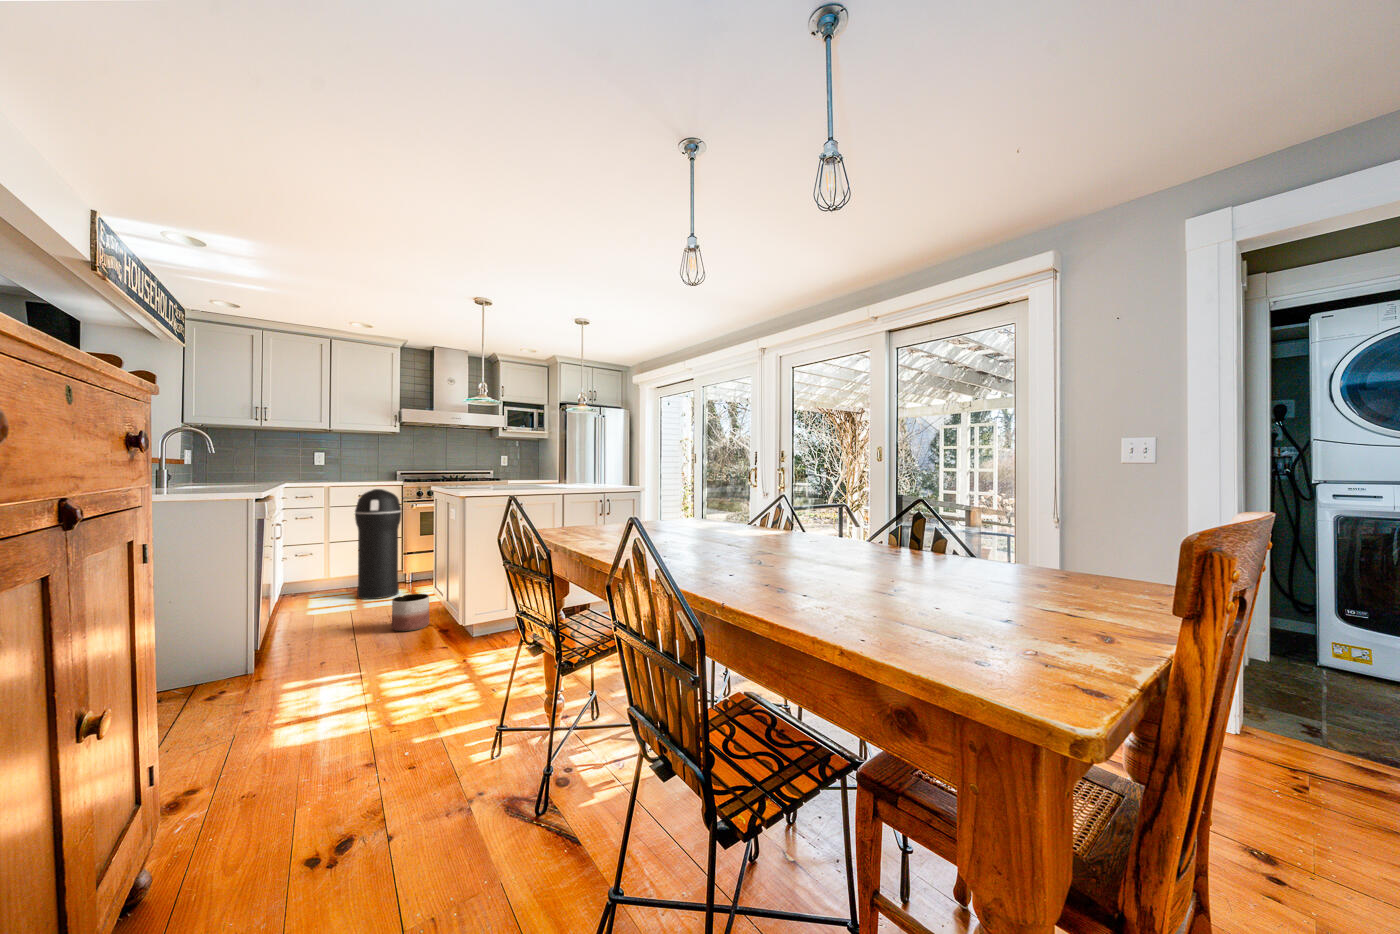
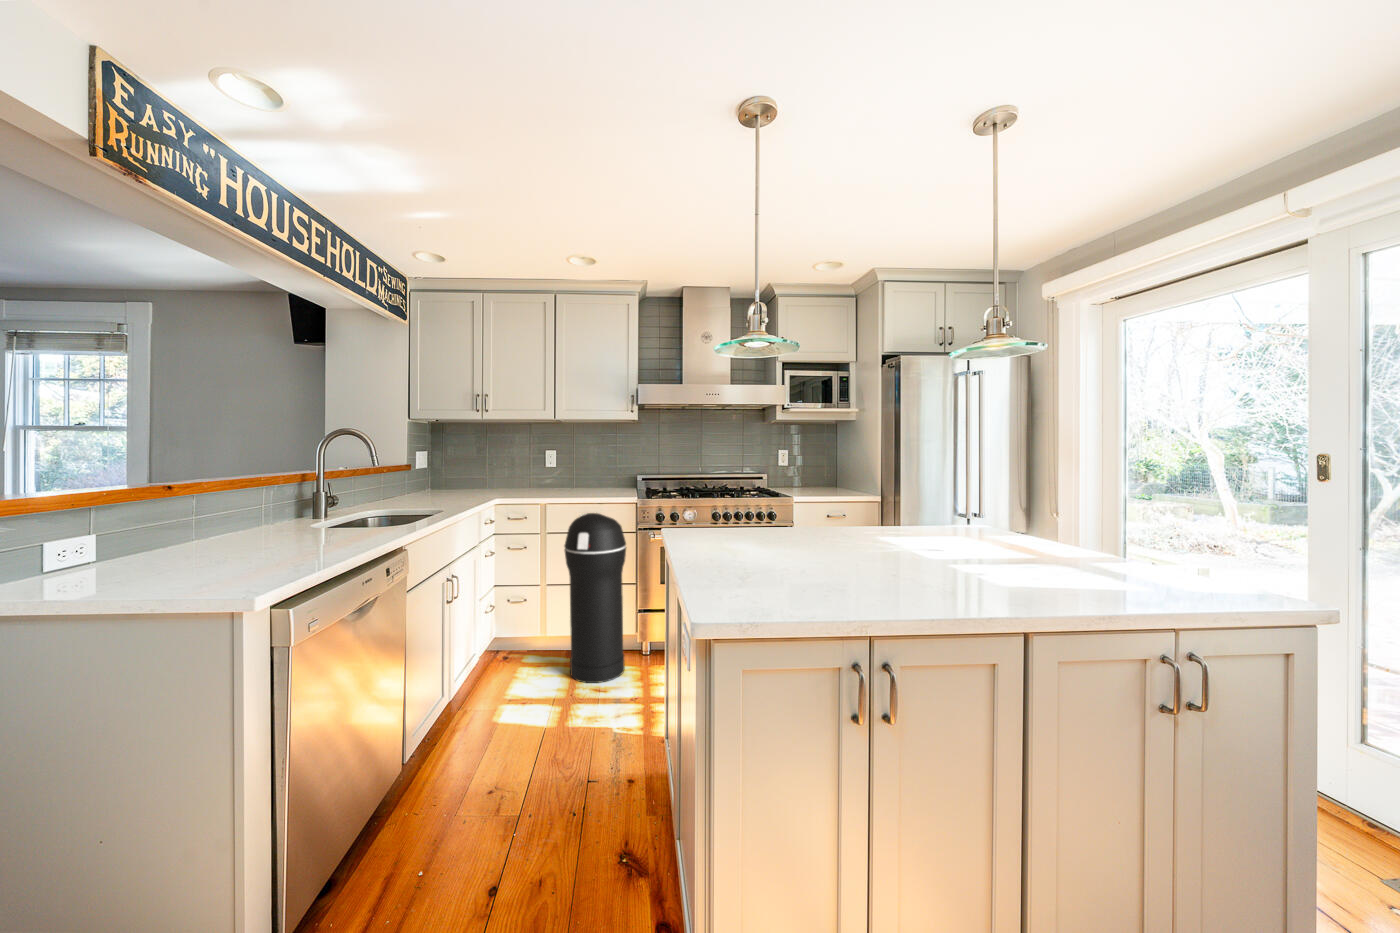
planter: present [392,594,429,631] -> none [554,739,618,829]

